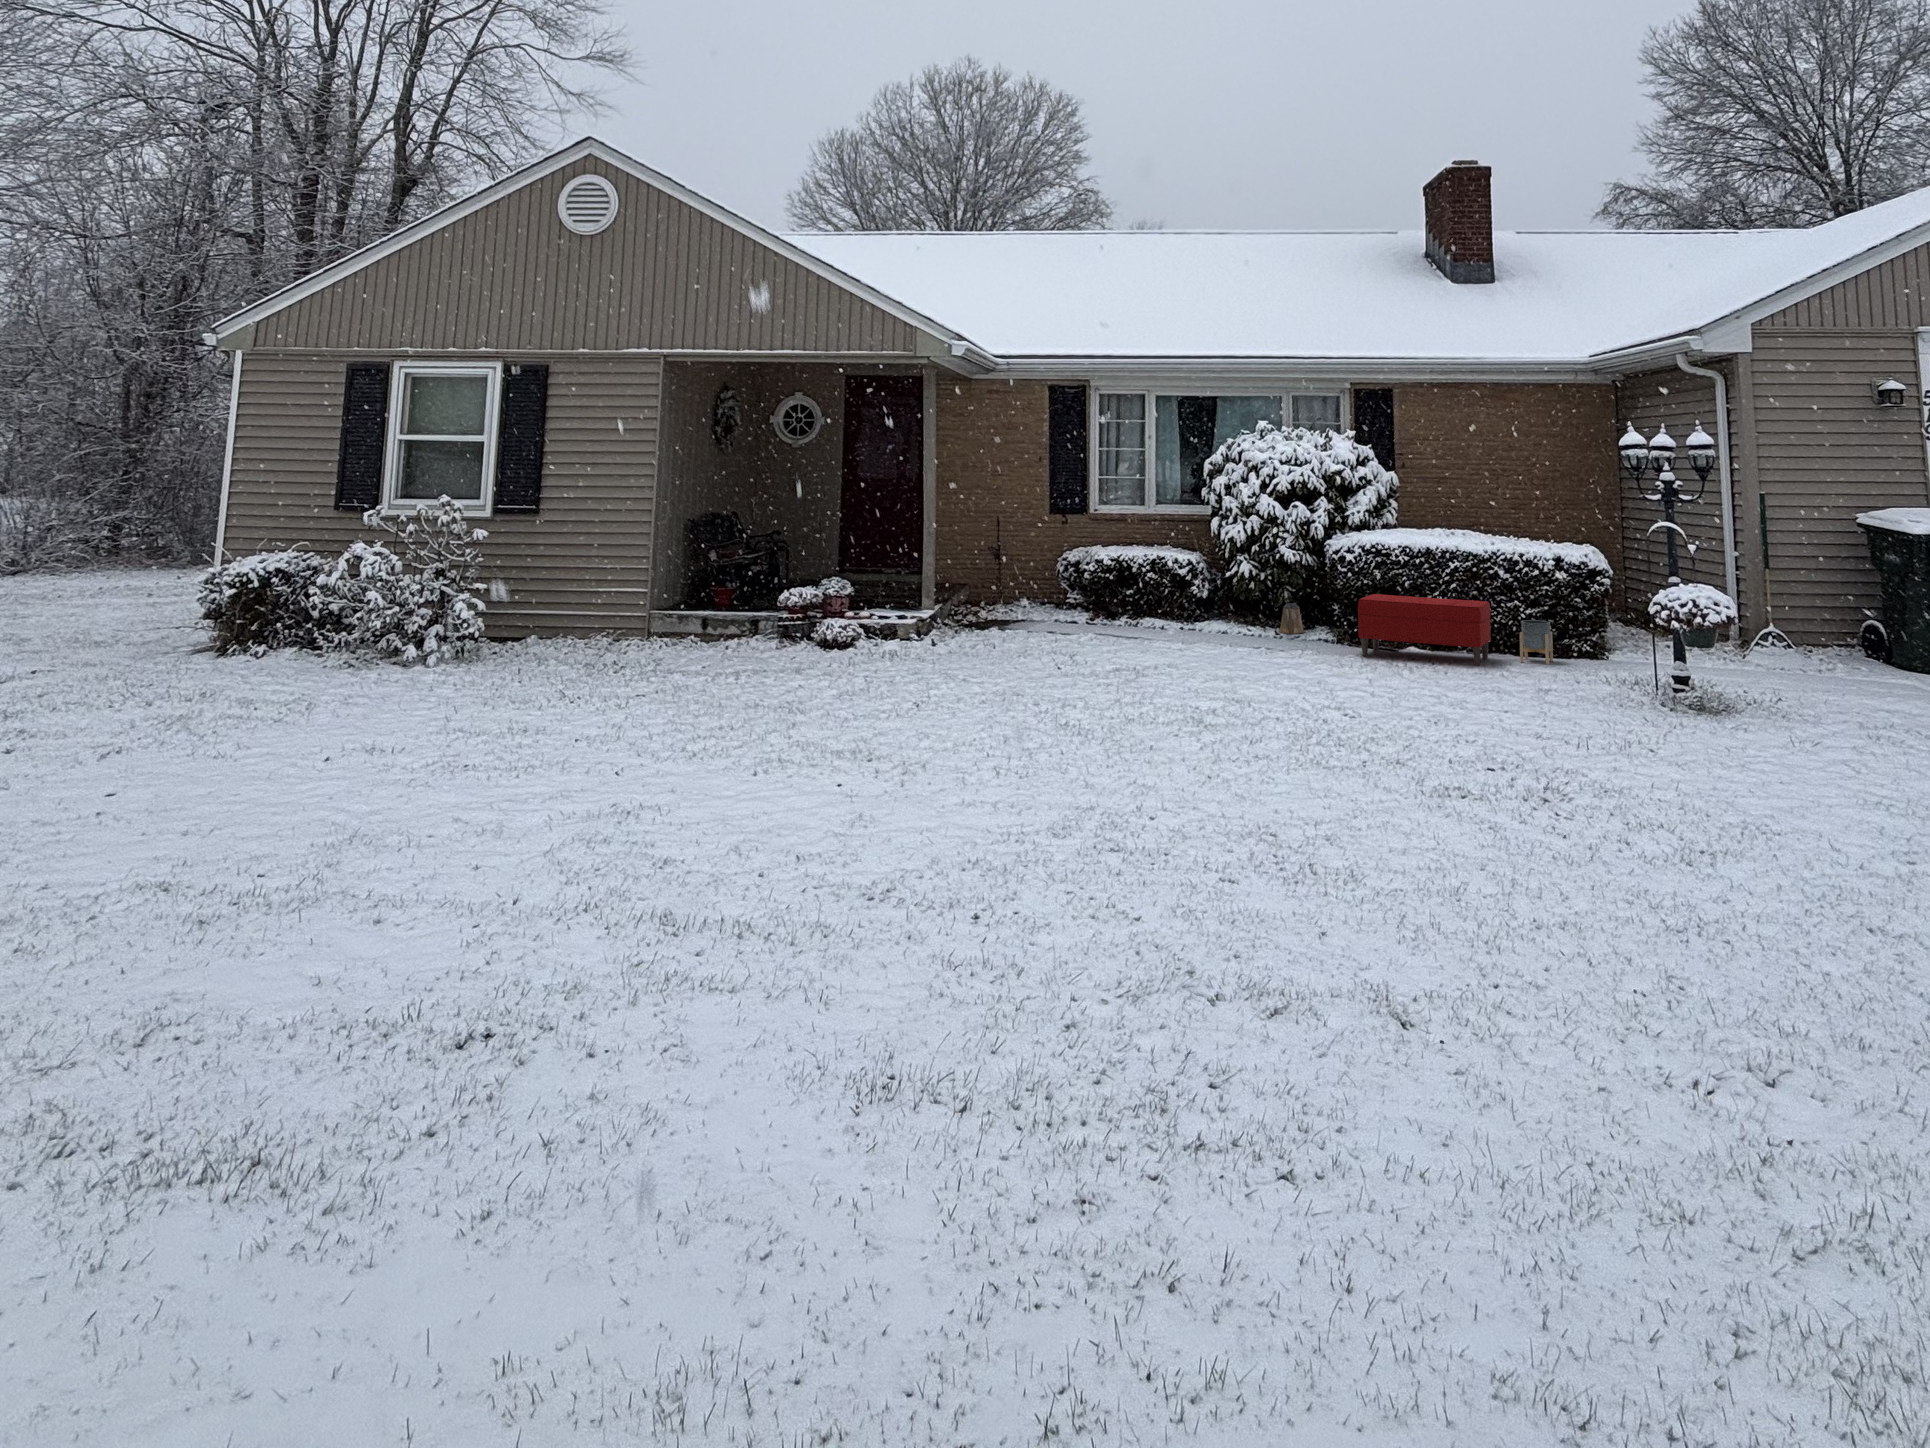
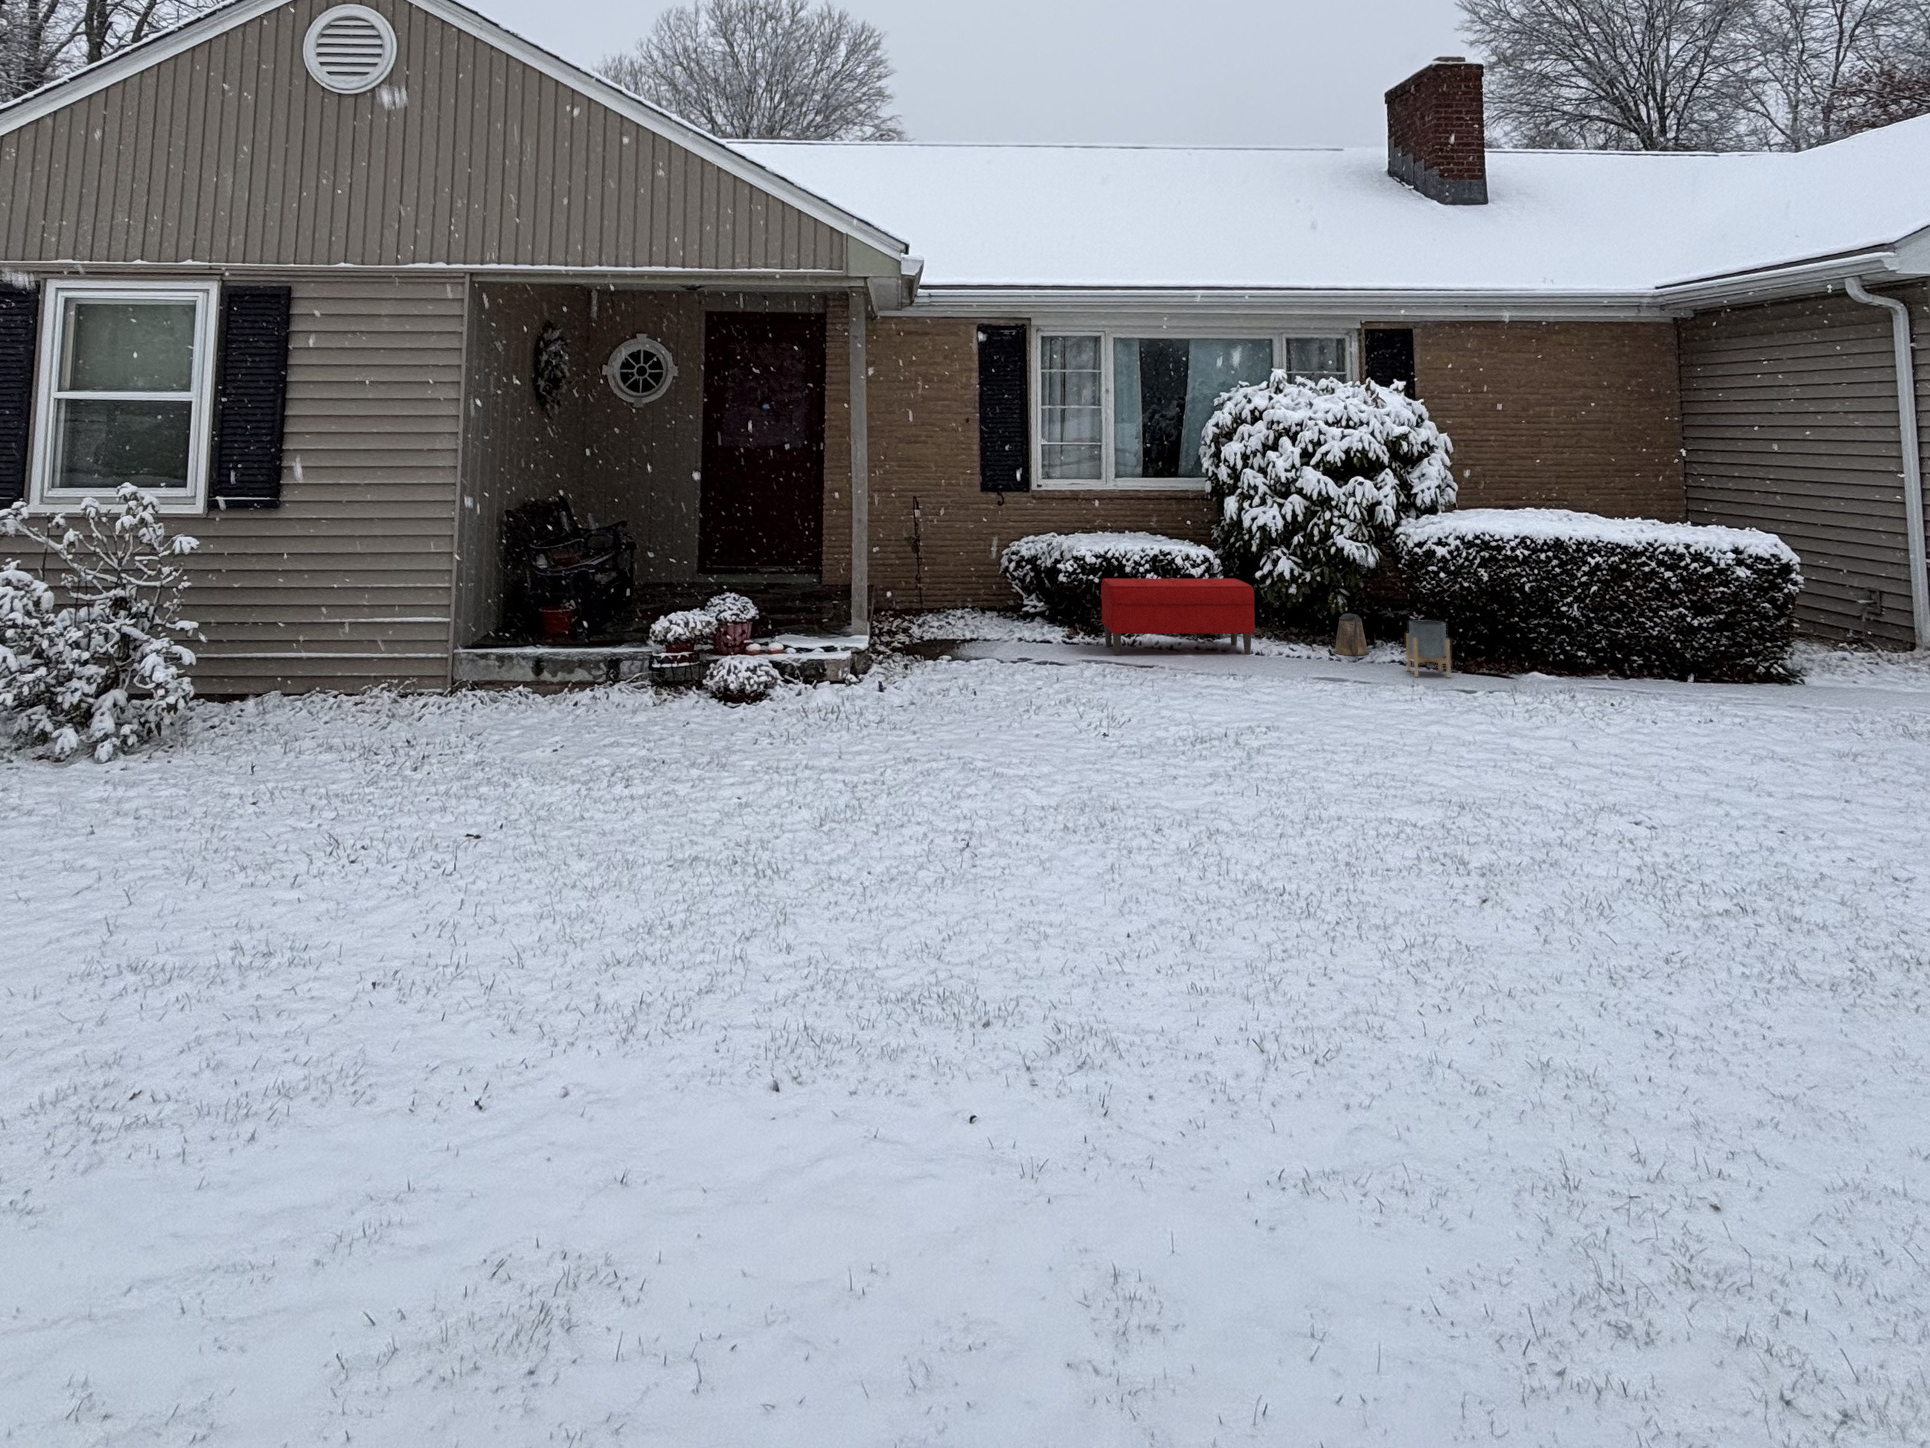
bench: present [1358,594,1491,666] -> present [1101,578,1254,655]
planter: present [1520,620,1553,665] -> present [1406,620,1451,677]

